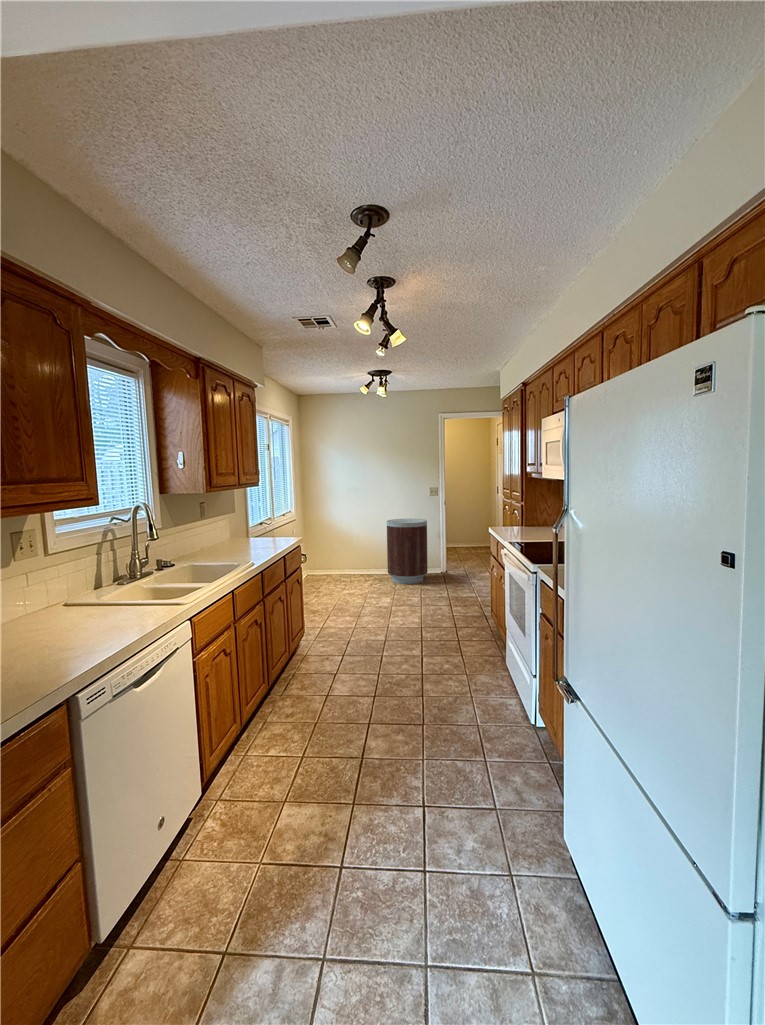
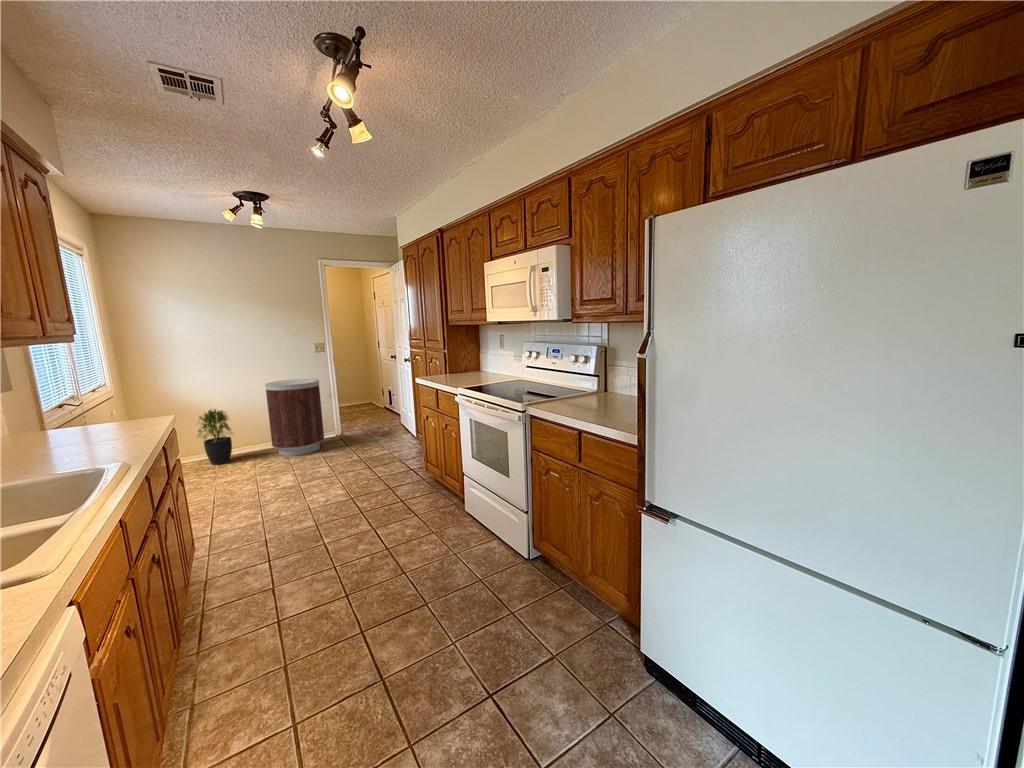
potted plant: none [339,536,364,580] -> present [198,409,232,465]

